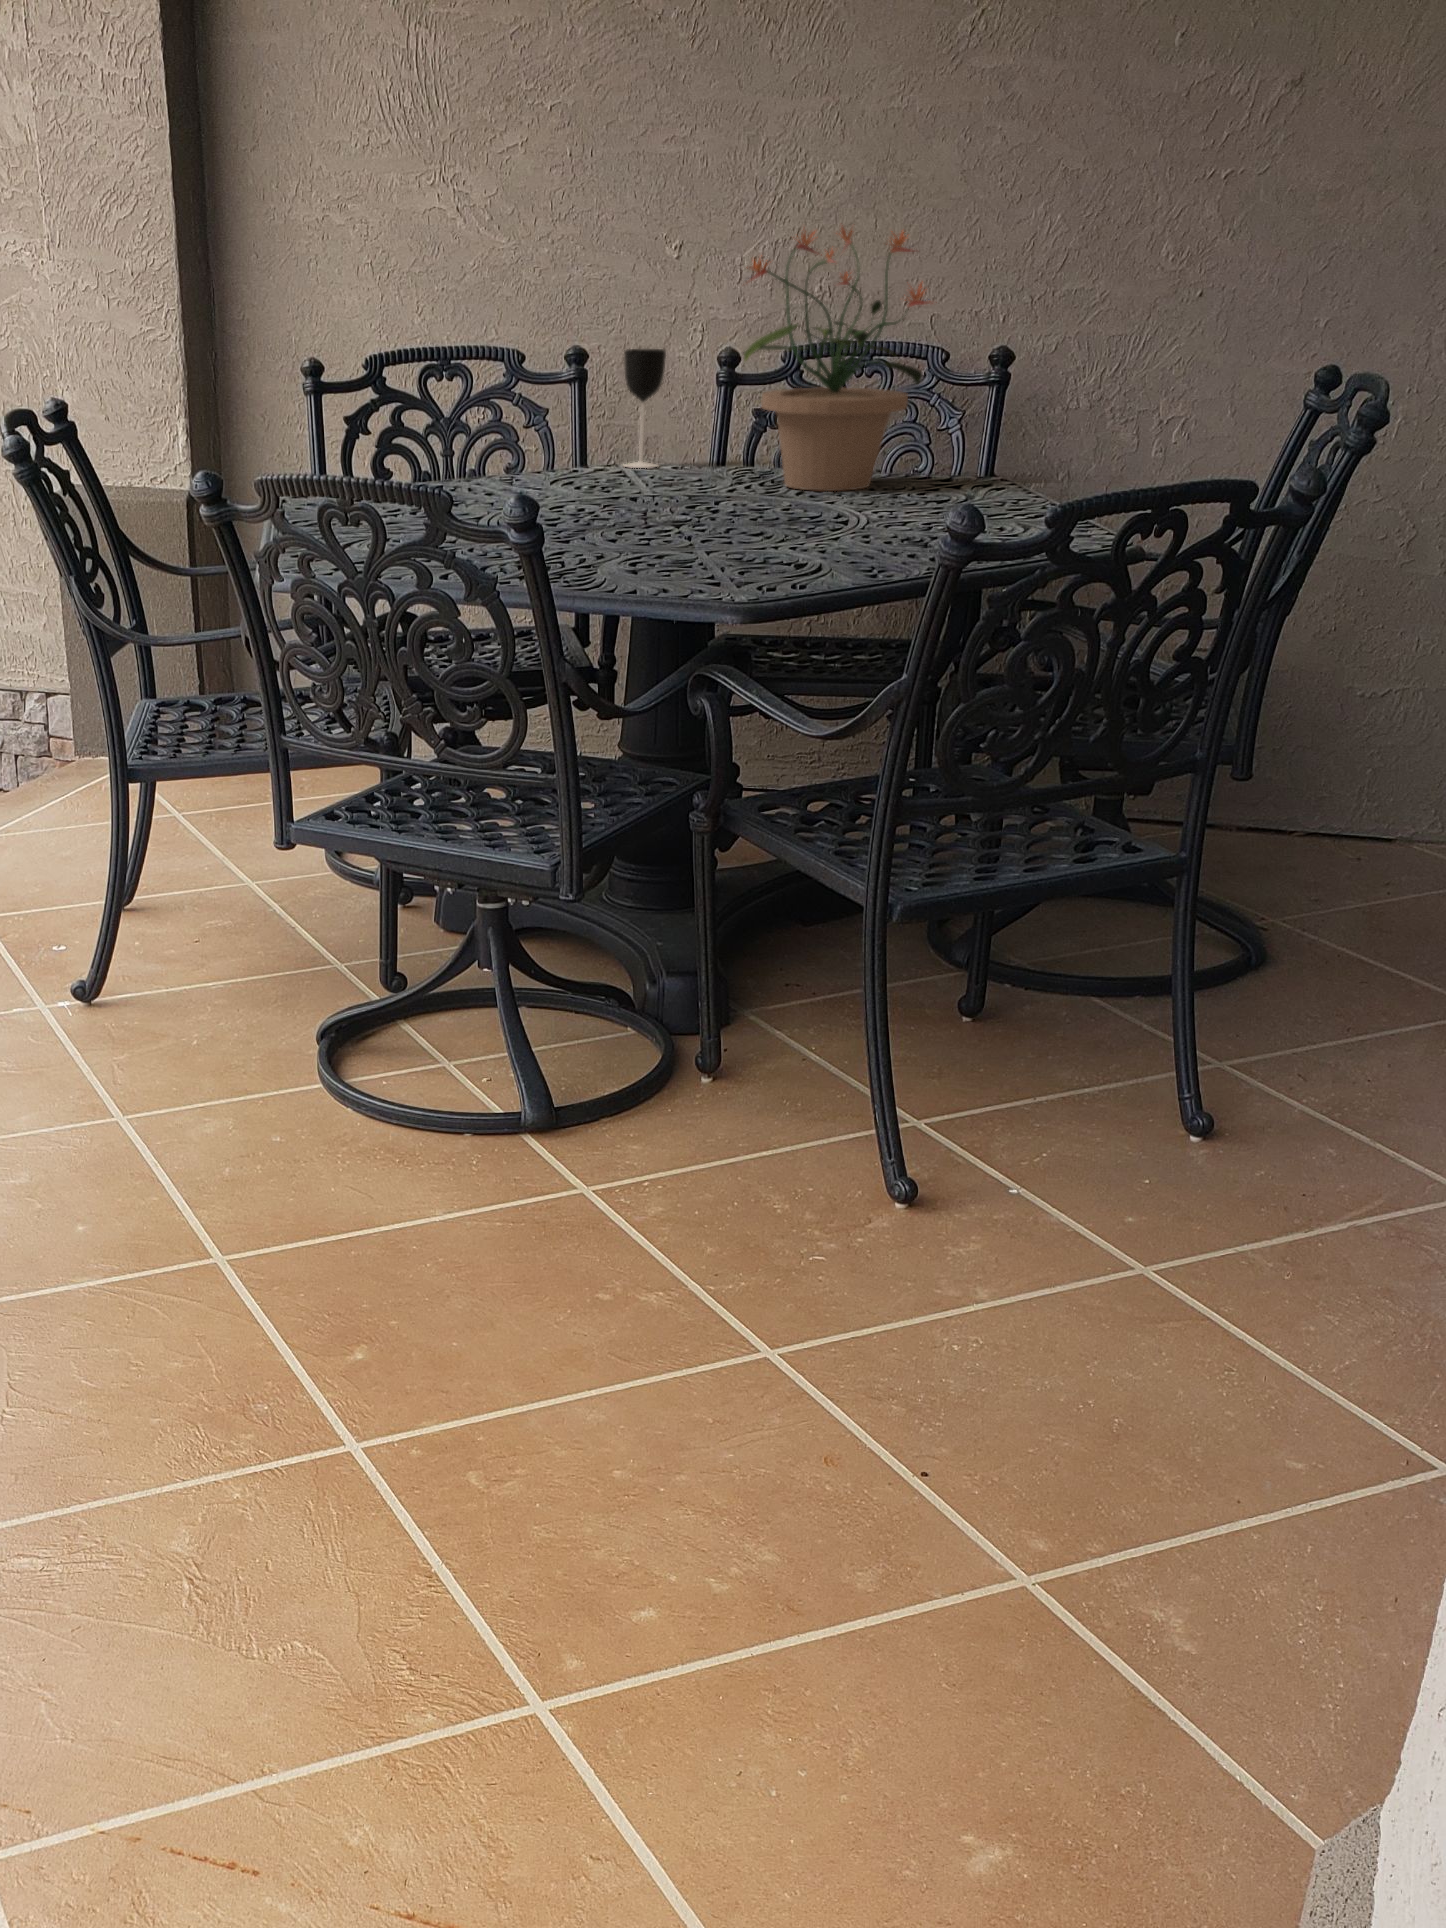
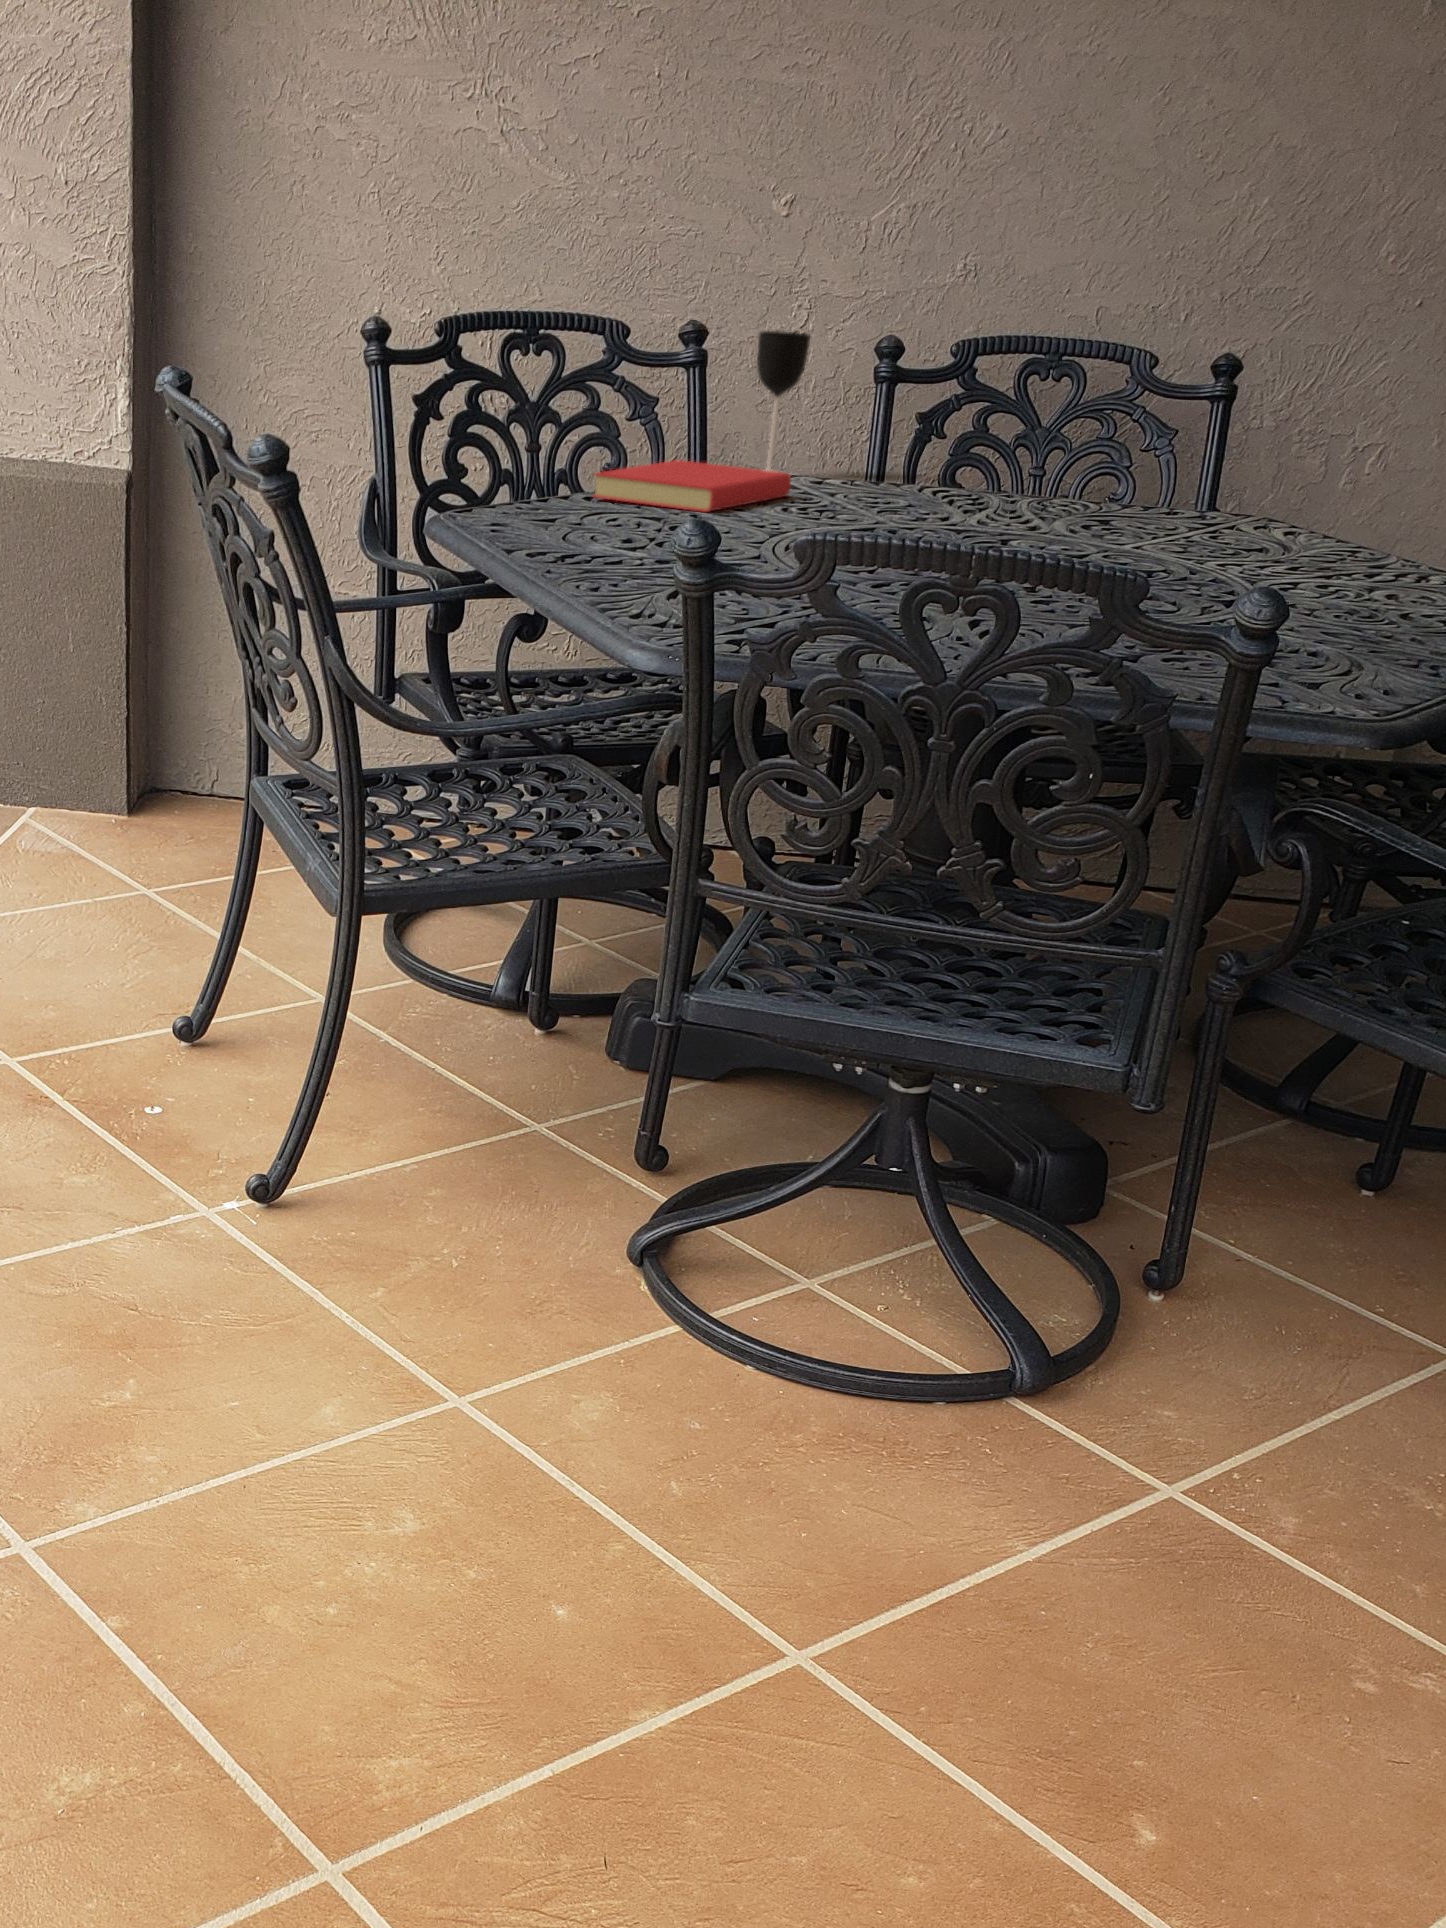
potted plant: present [744,227,930,491] -> none [908,187,1168,522]
book: none [499,457,657,497] -> present [594,460,791,512]

